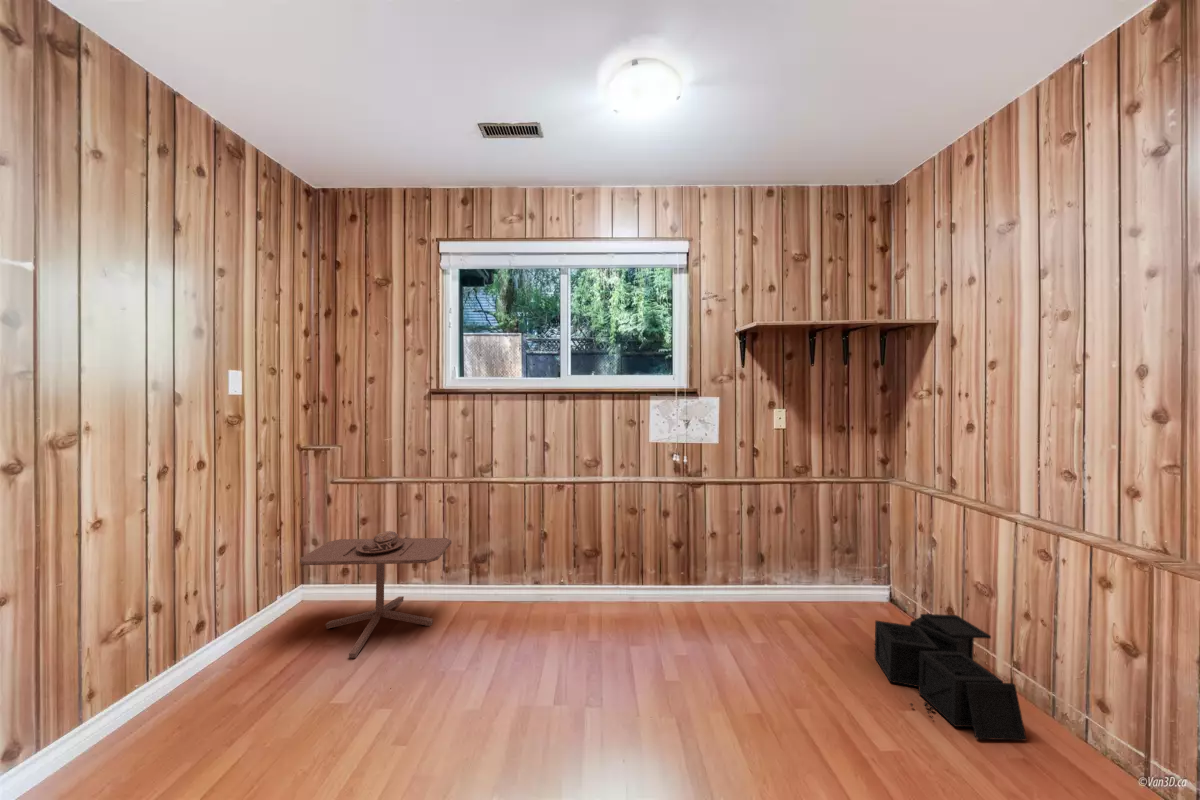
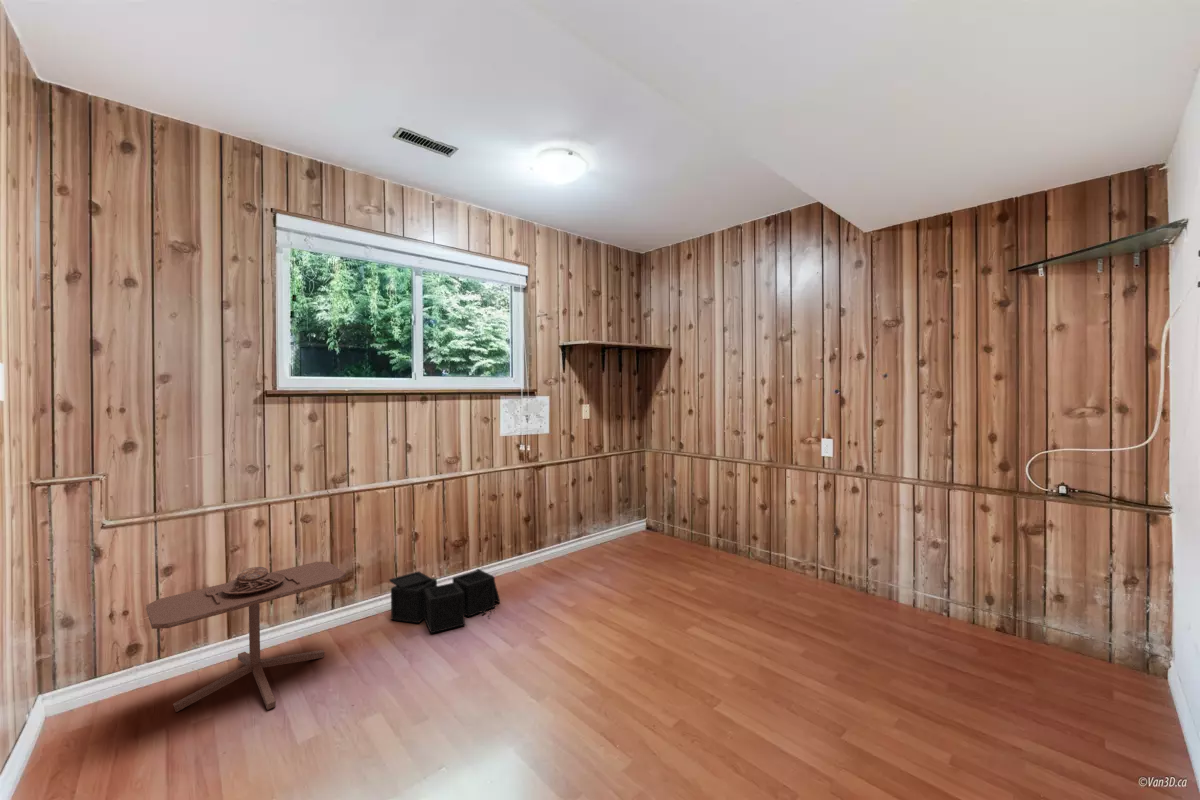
storage bin: present [875,614,1026,740] -> present [389,569,500,633]

